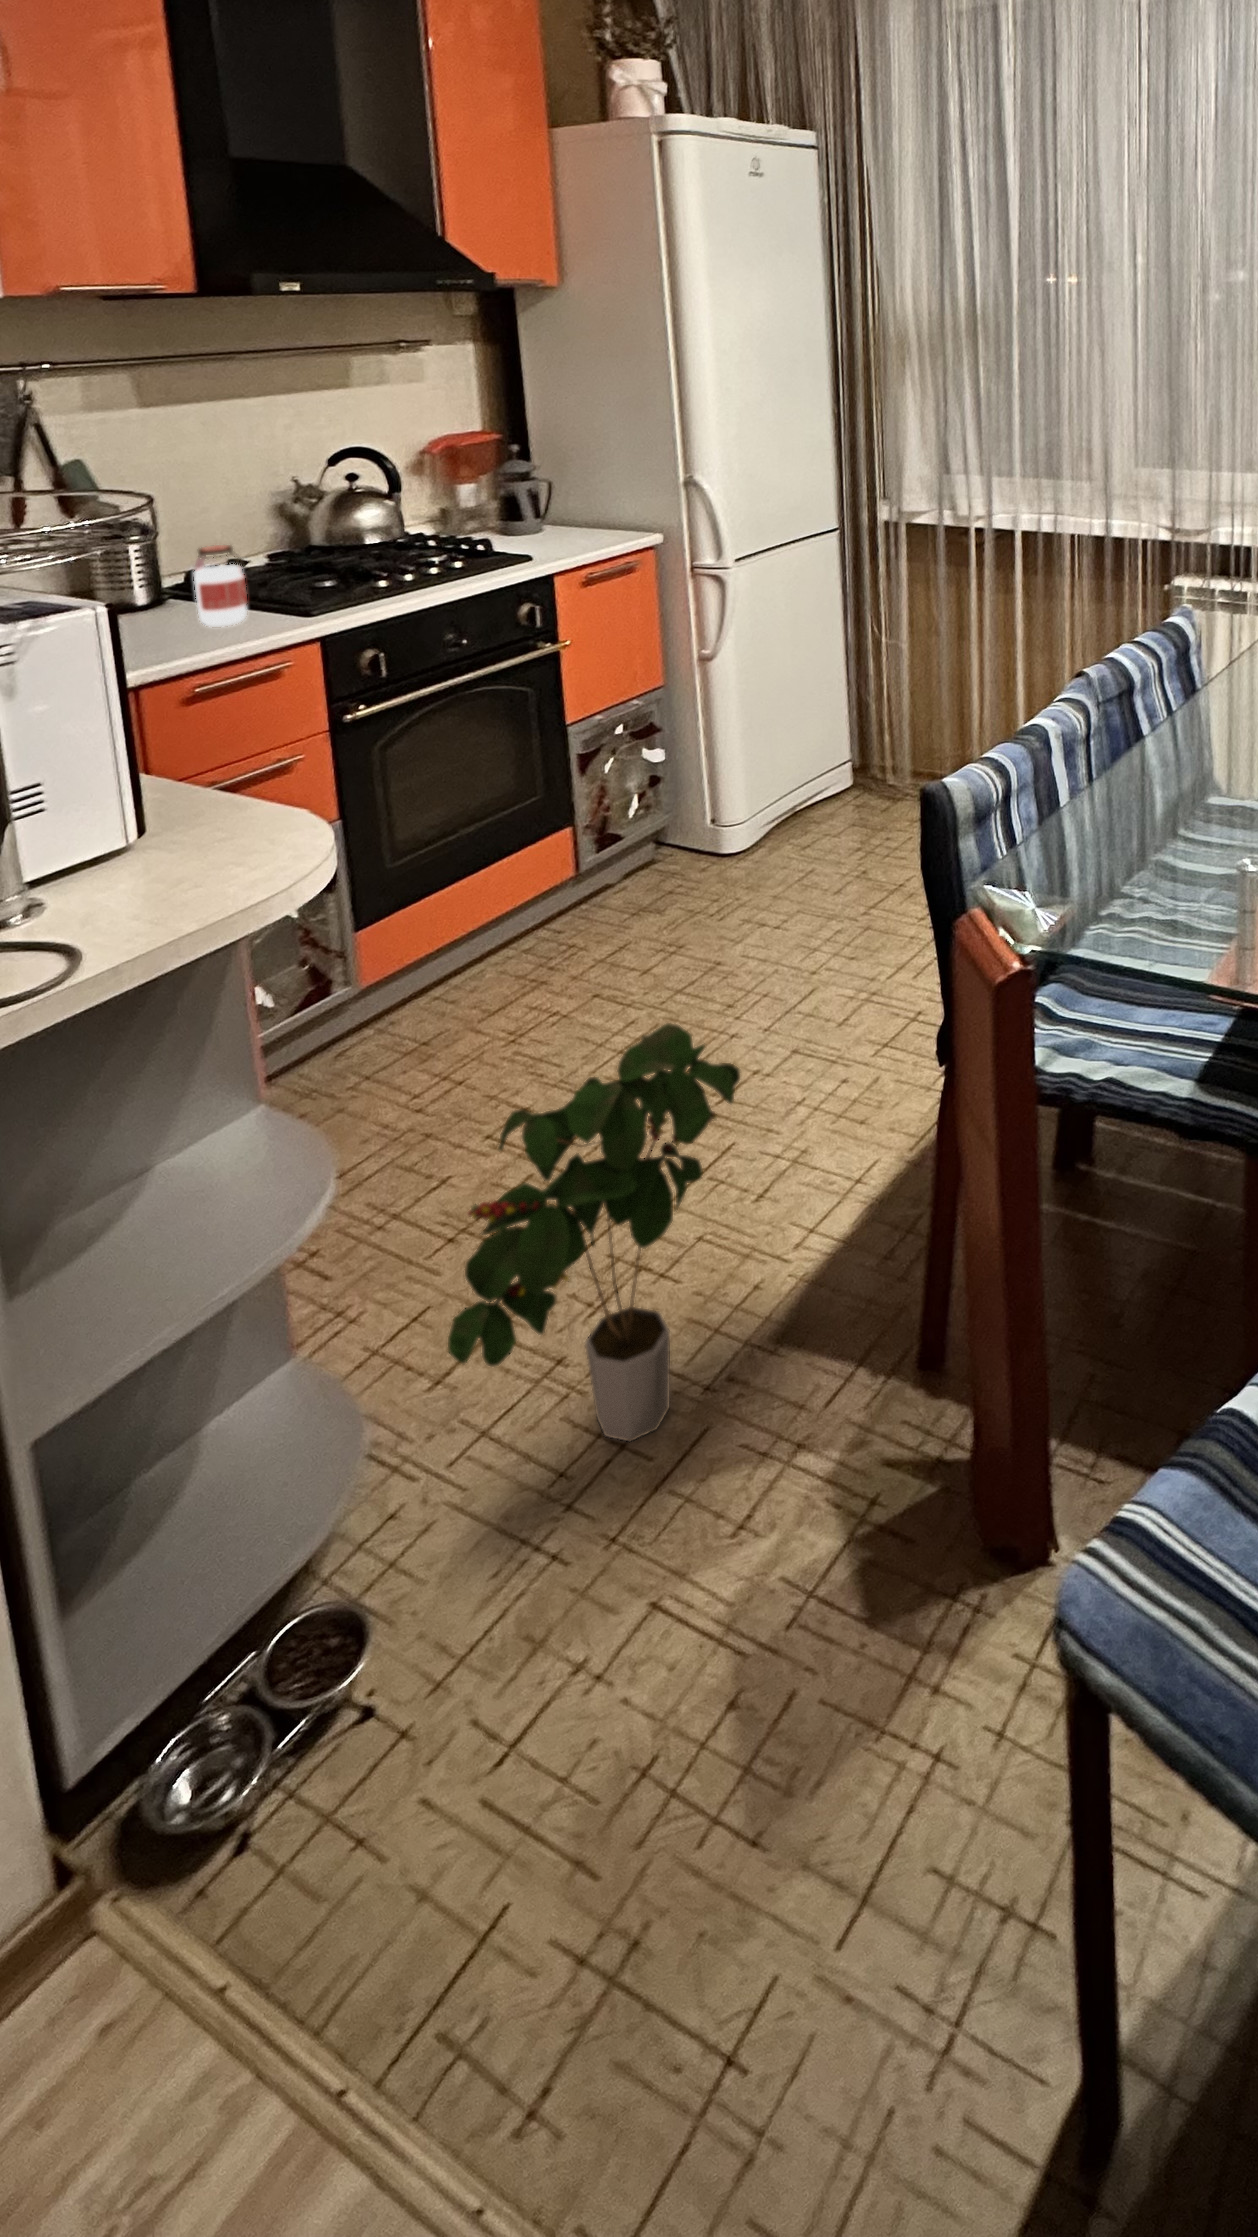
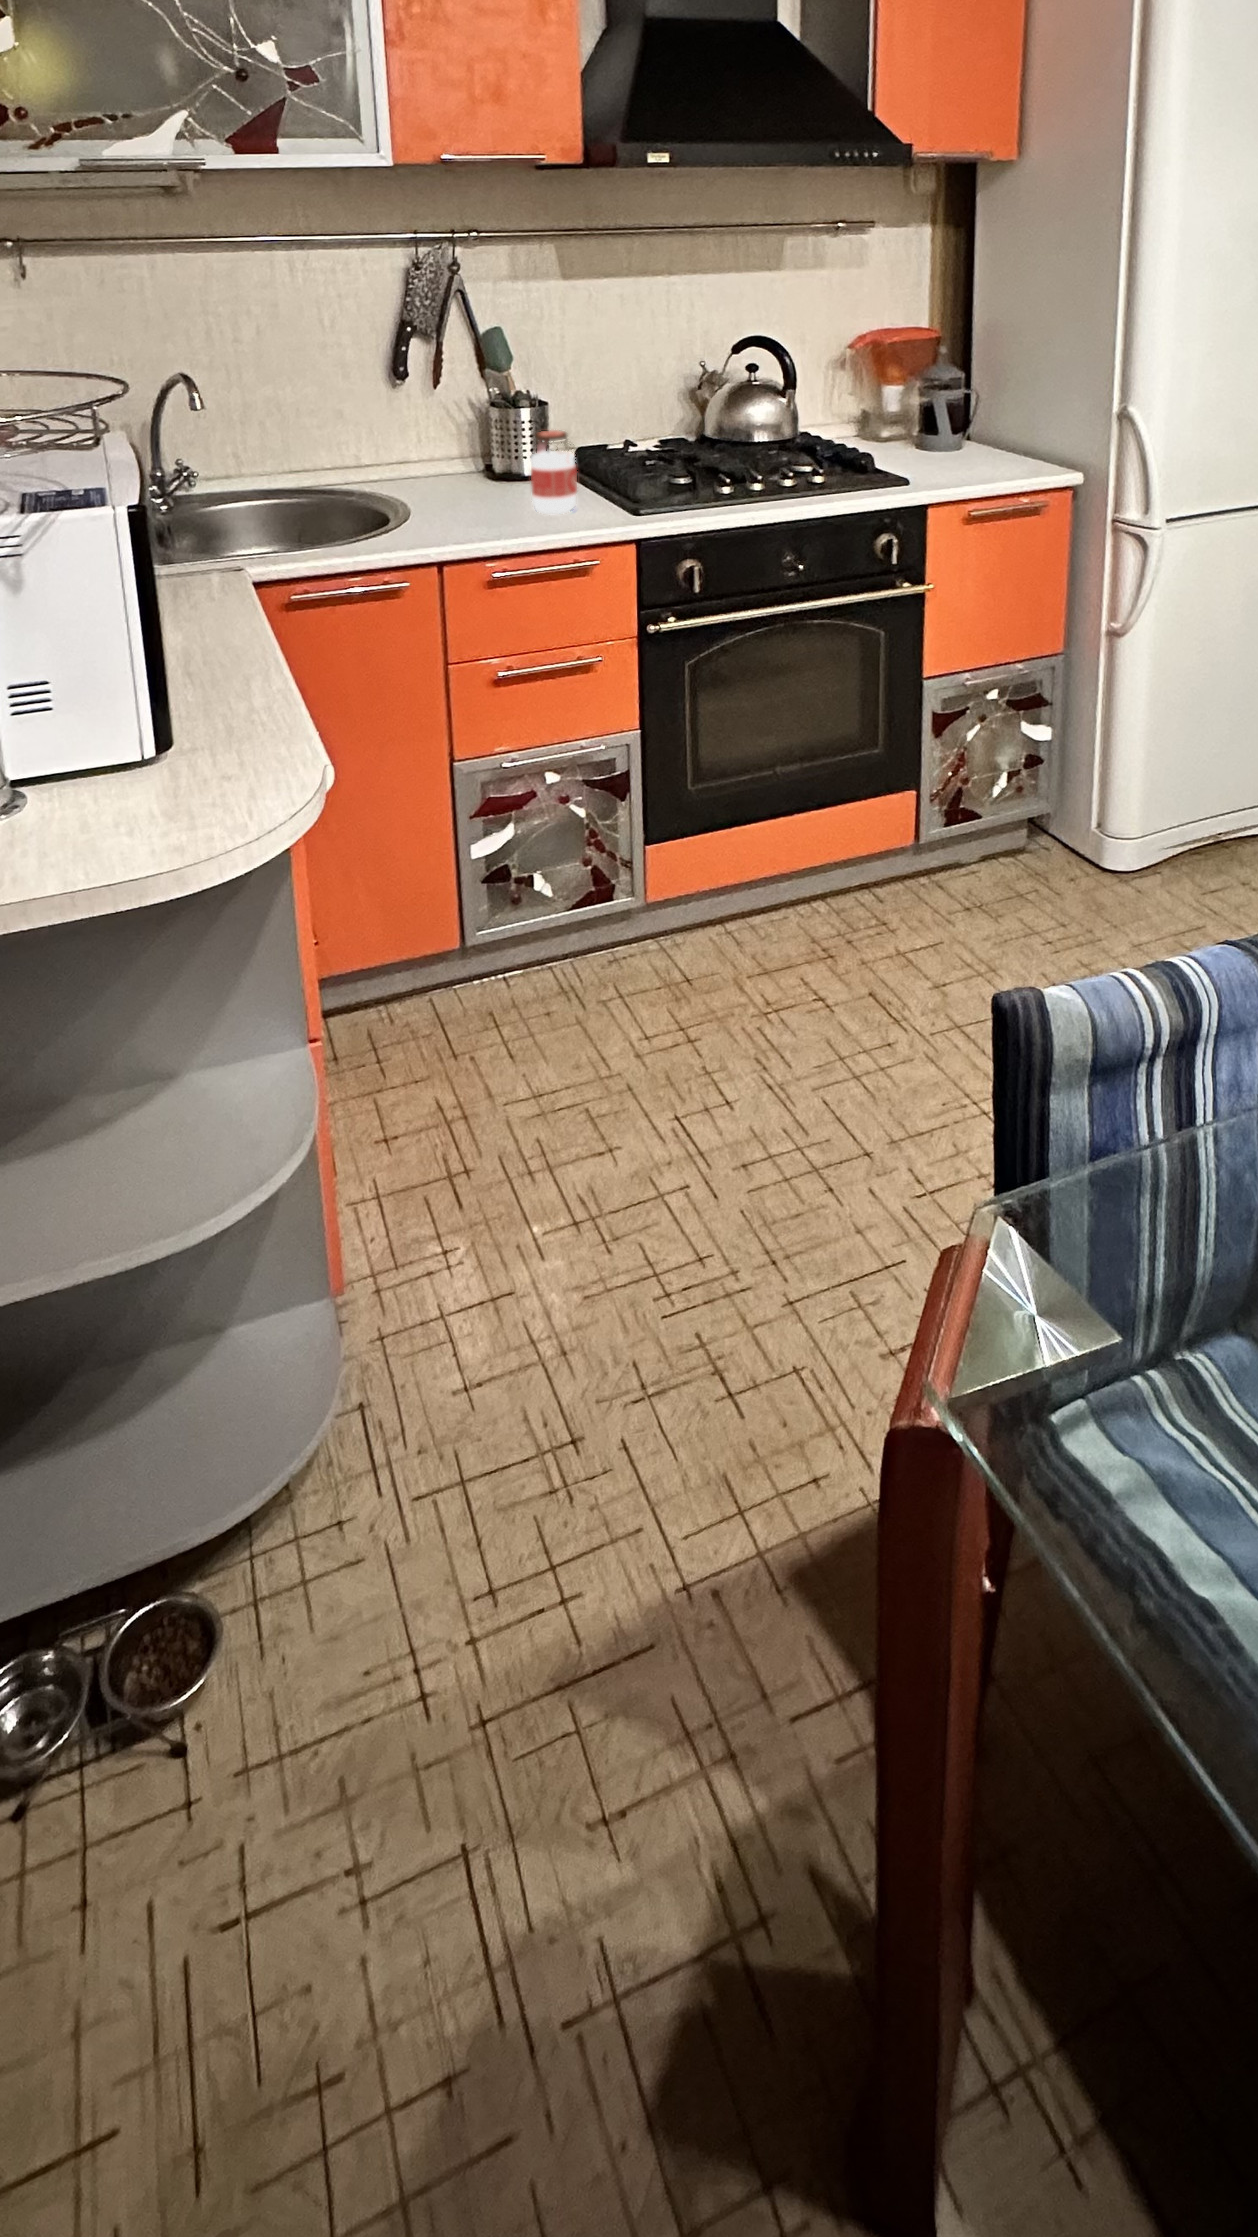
potted plant: present [448,1023,740,1442] -> none [355,1137,793,1606]

